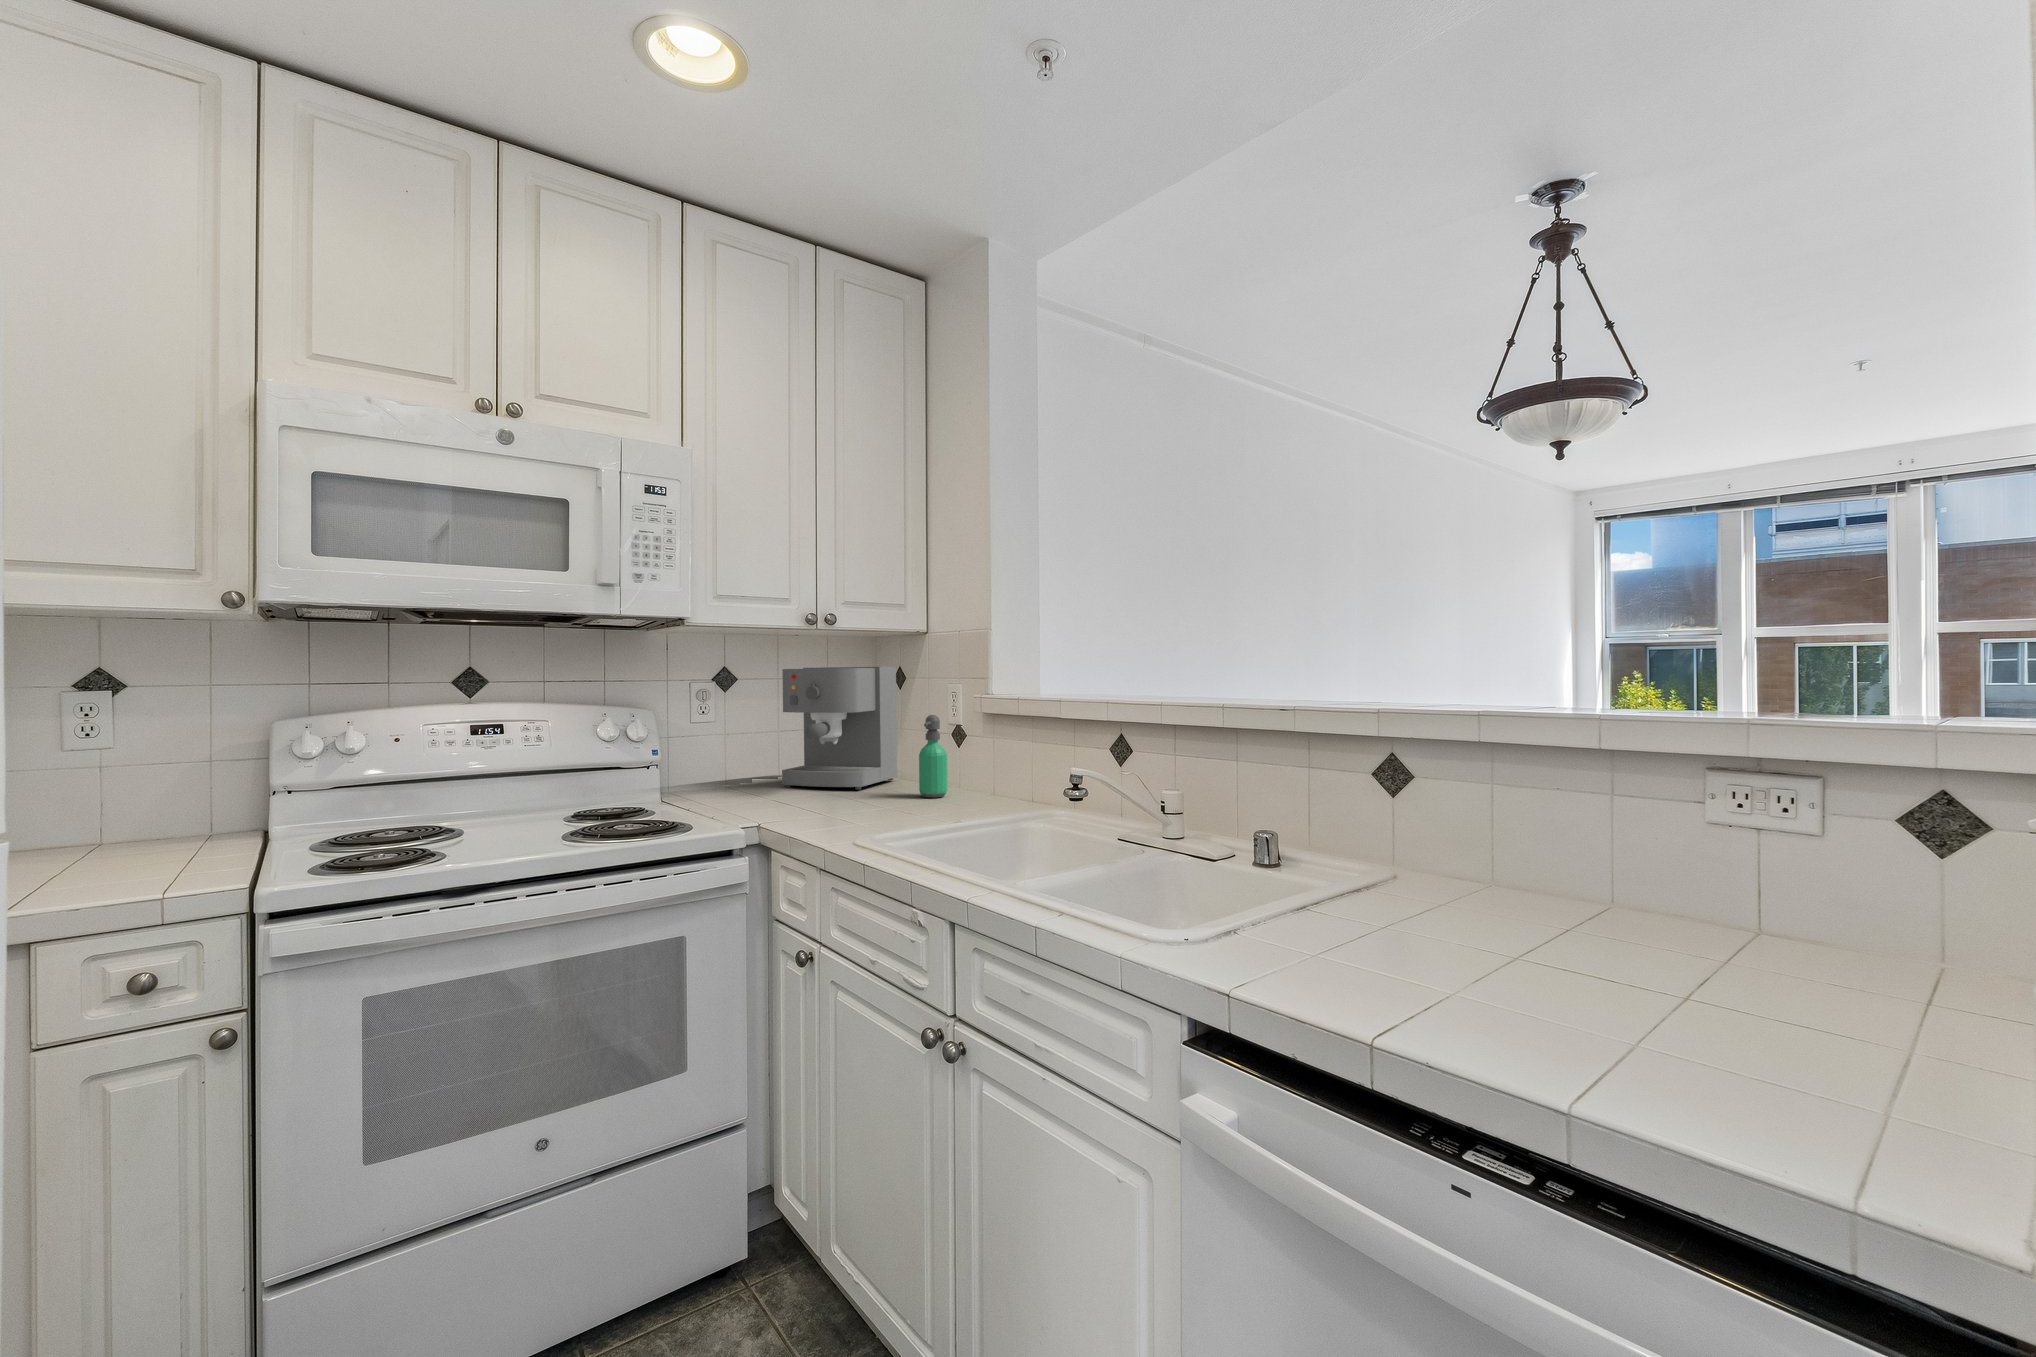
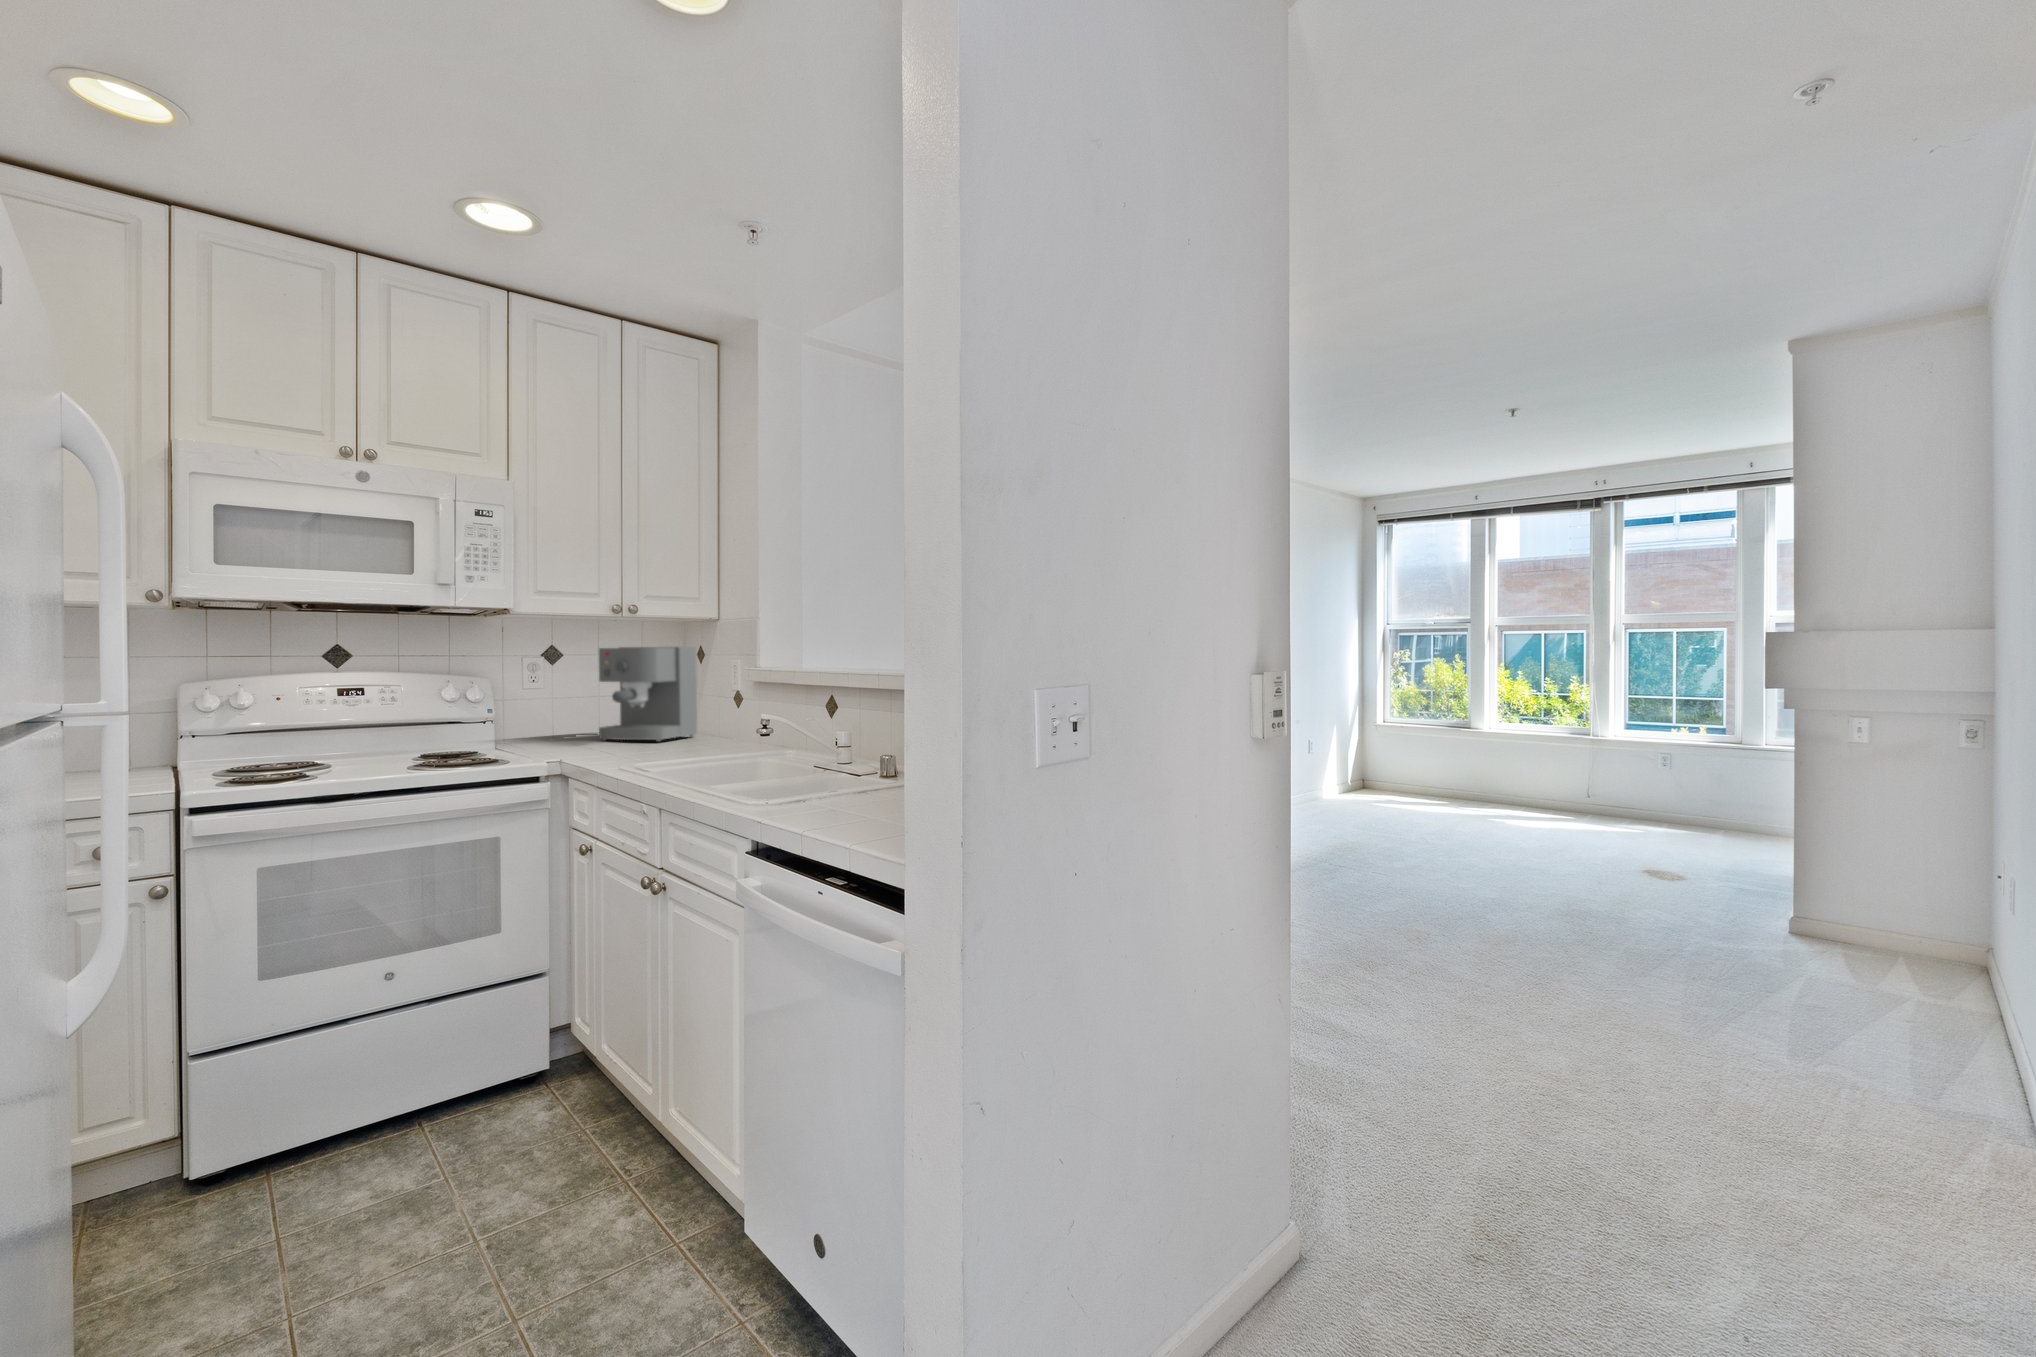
soap dispenser: present [919,715,947,798] -> none [703,684,726,747]

